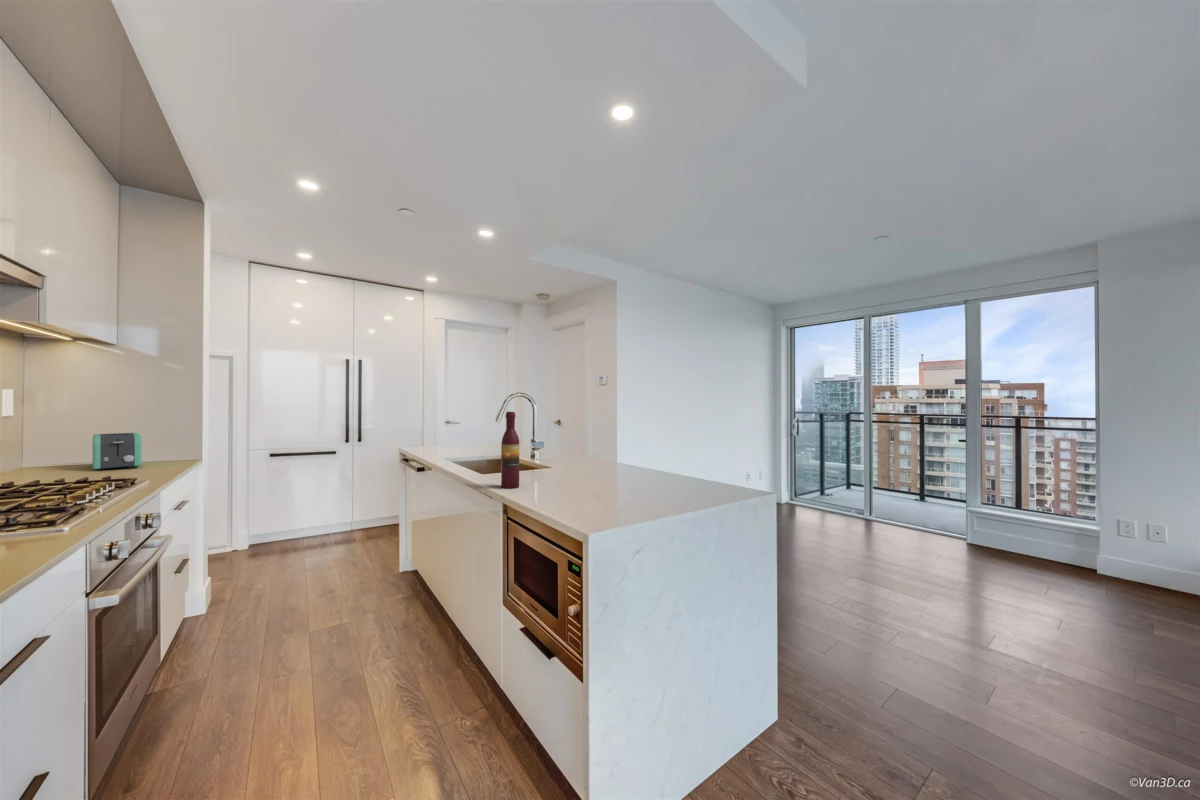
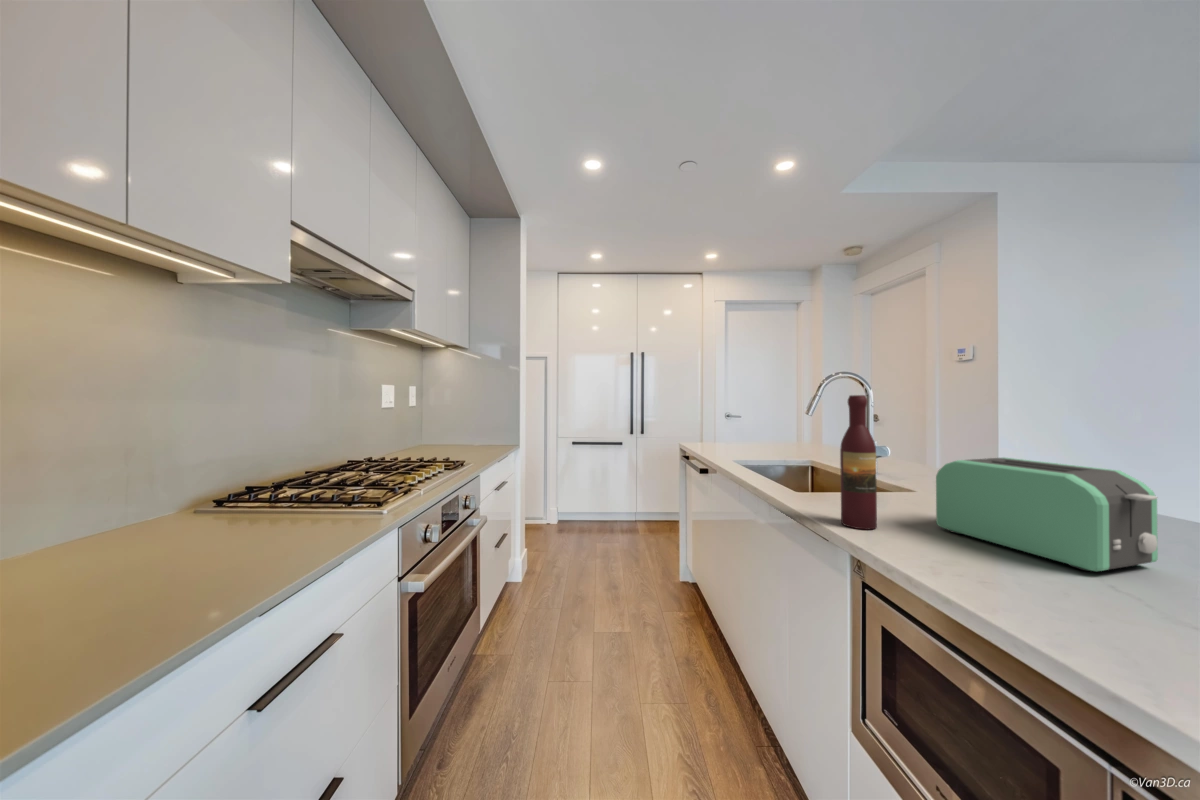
toaster: present [92,433,141,470] -> present [936,457,1158,571]

